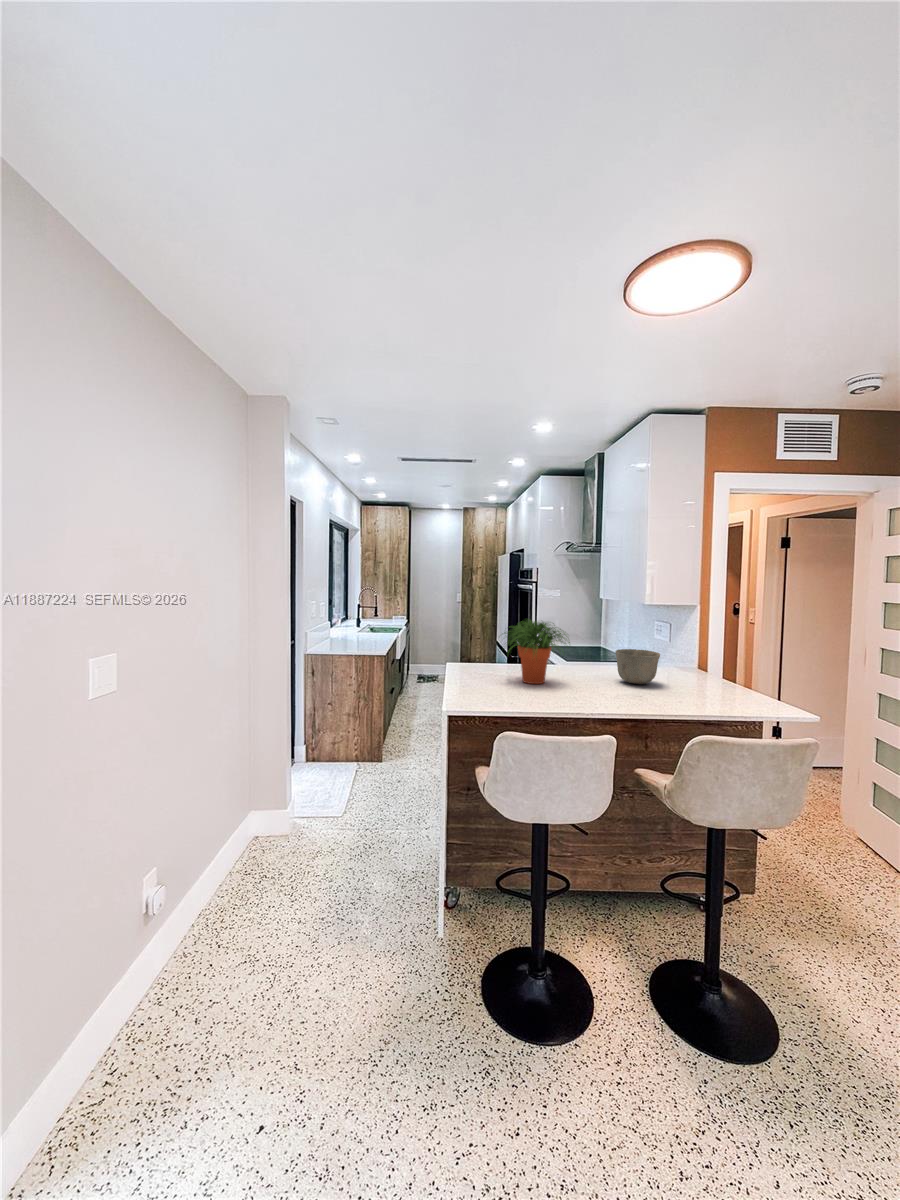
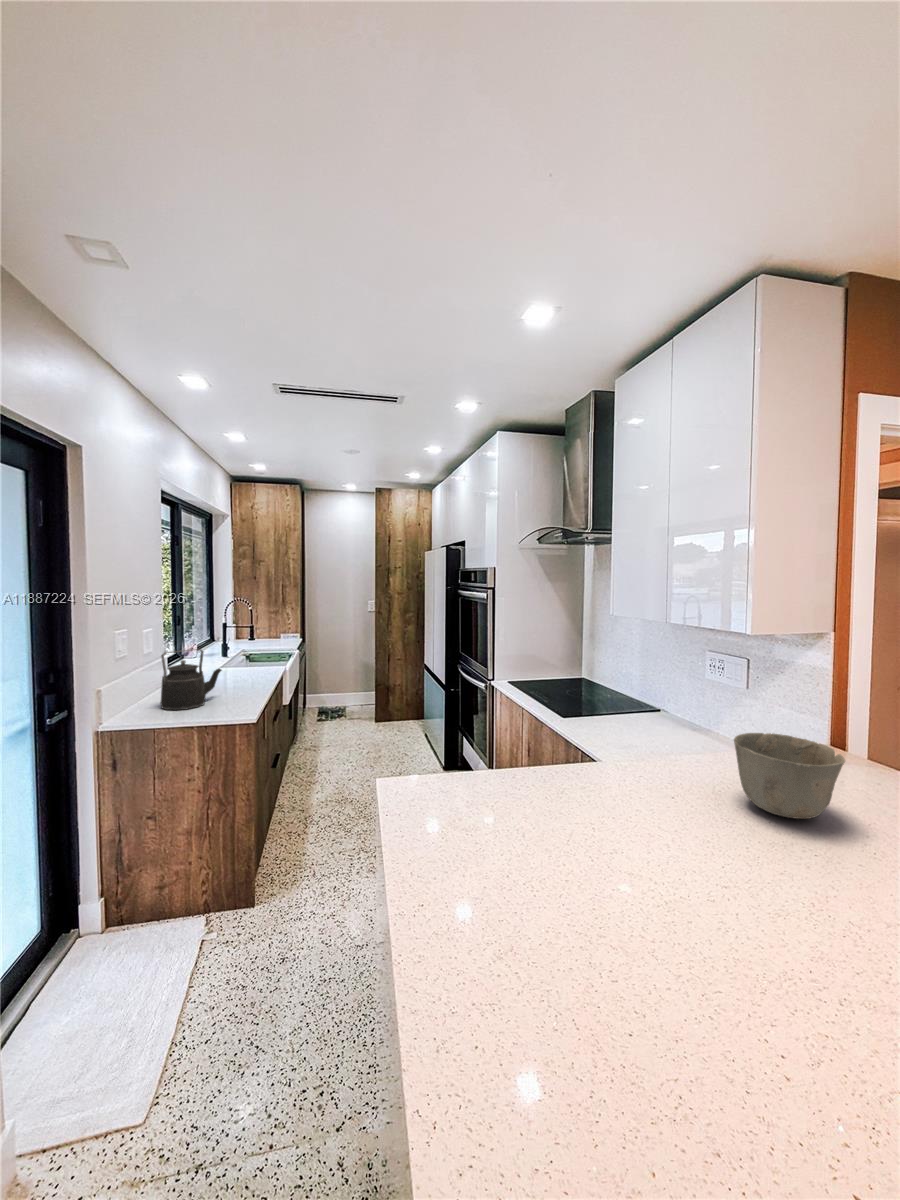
kettle: none [332,614,364,648] -> present [161,649,222,710]
potted plant: present [507,619,570,684] -> none [499,688,684,850]

